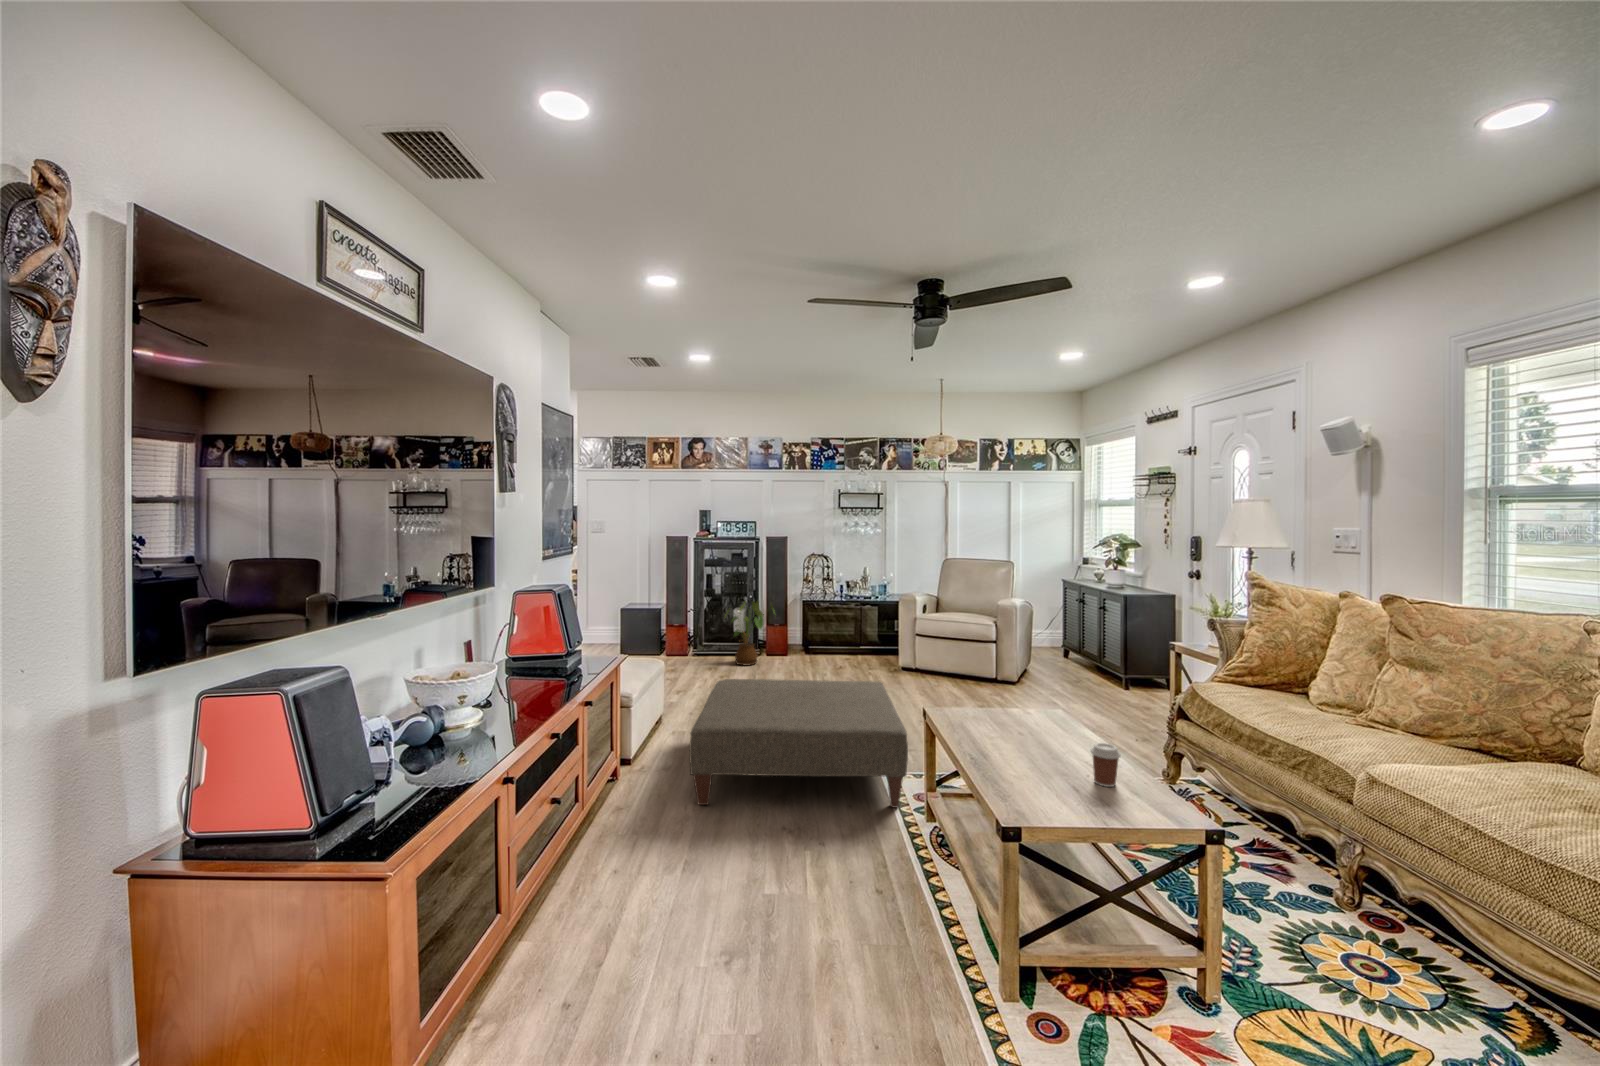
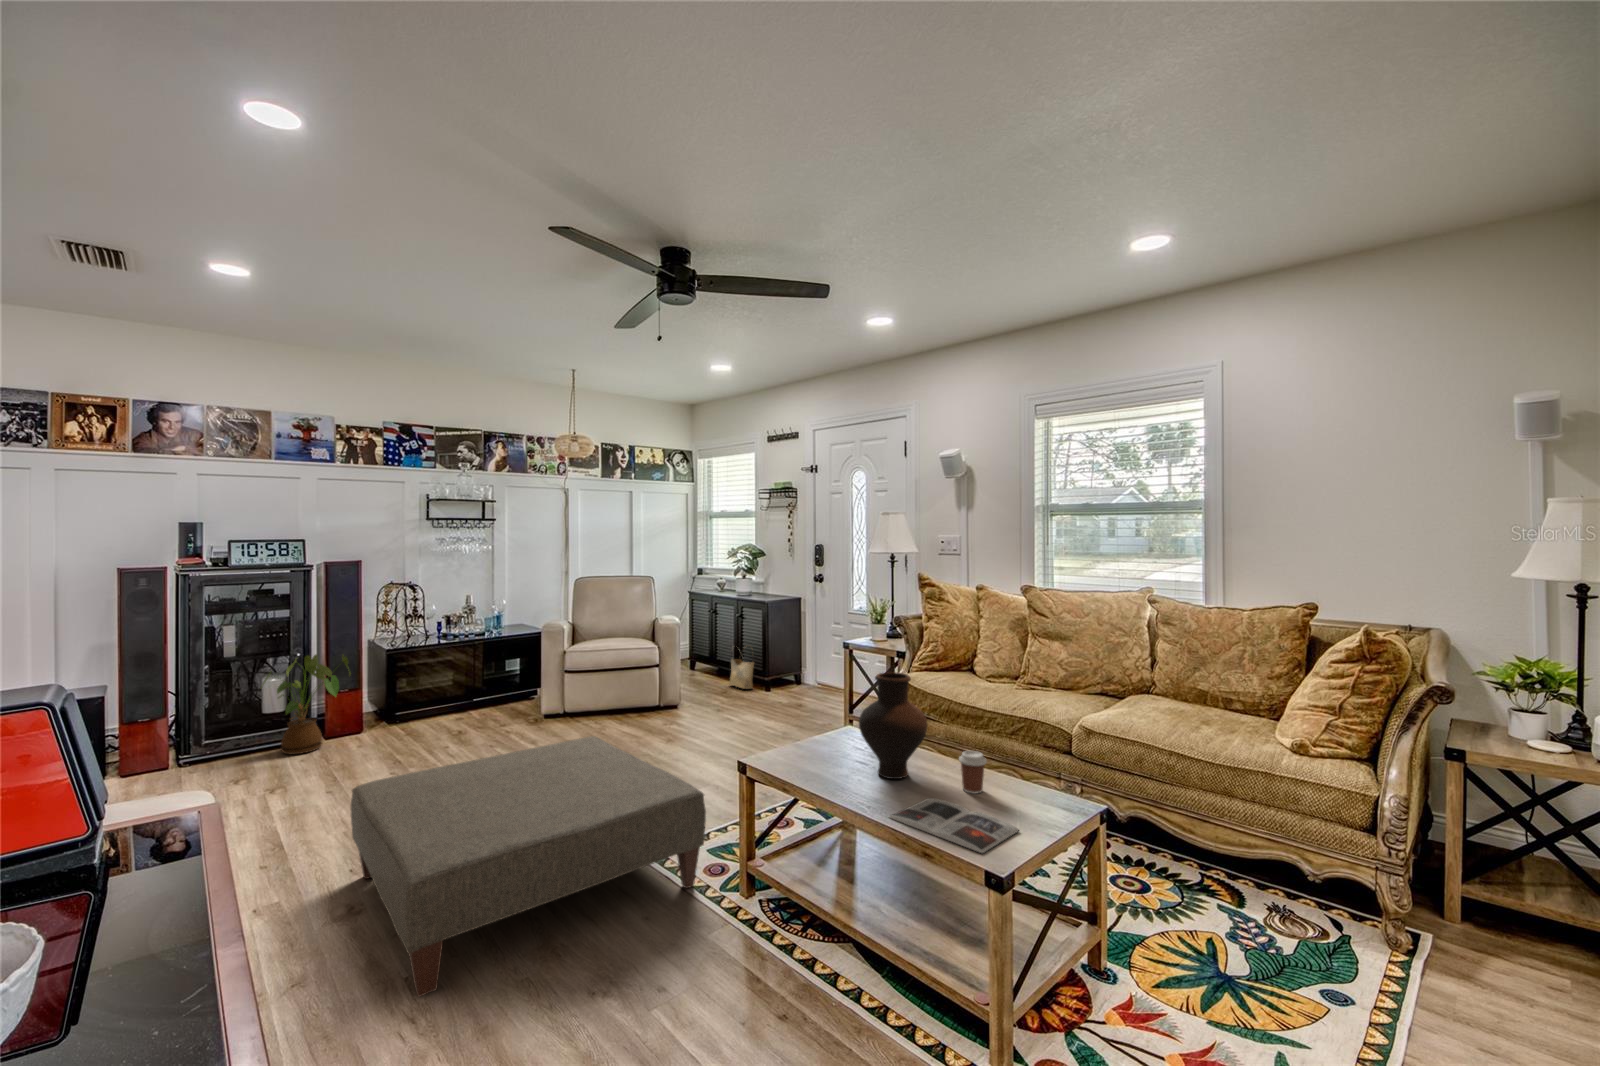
woven basket: none [1085,636,1110,682] -> present [729,659,754,689]
vase: none [1012,655,1081,757] -> present [859,672,928,779]
magazine: none [986,775,1092,820] -> present [889,798,1019,853]

